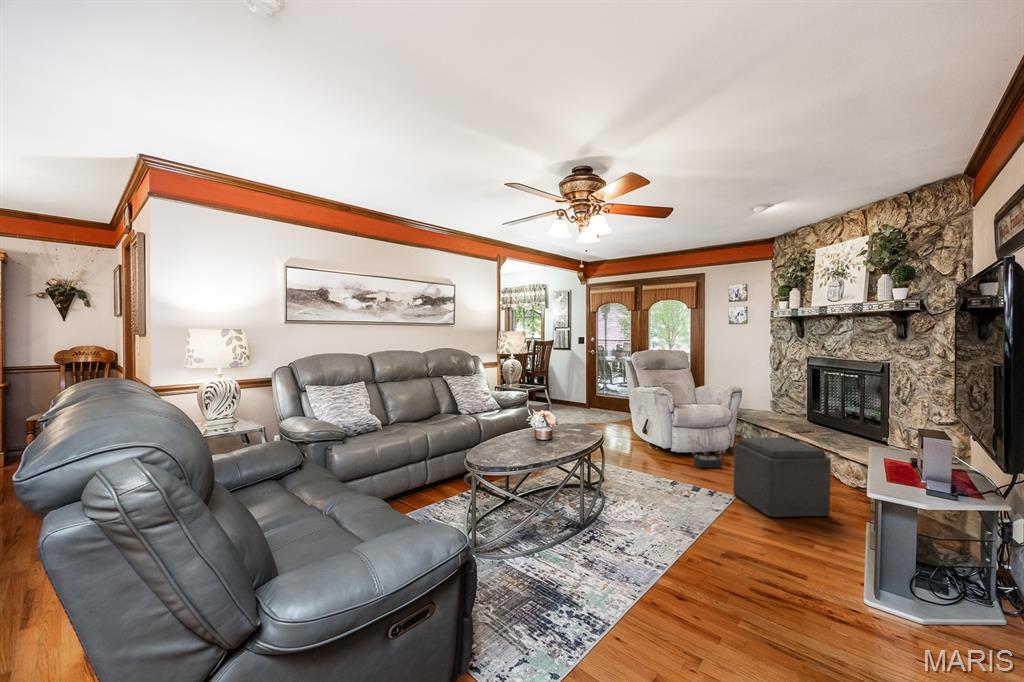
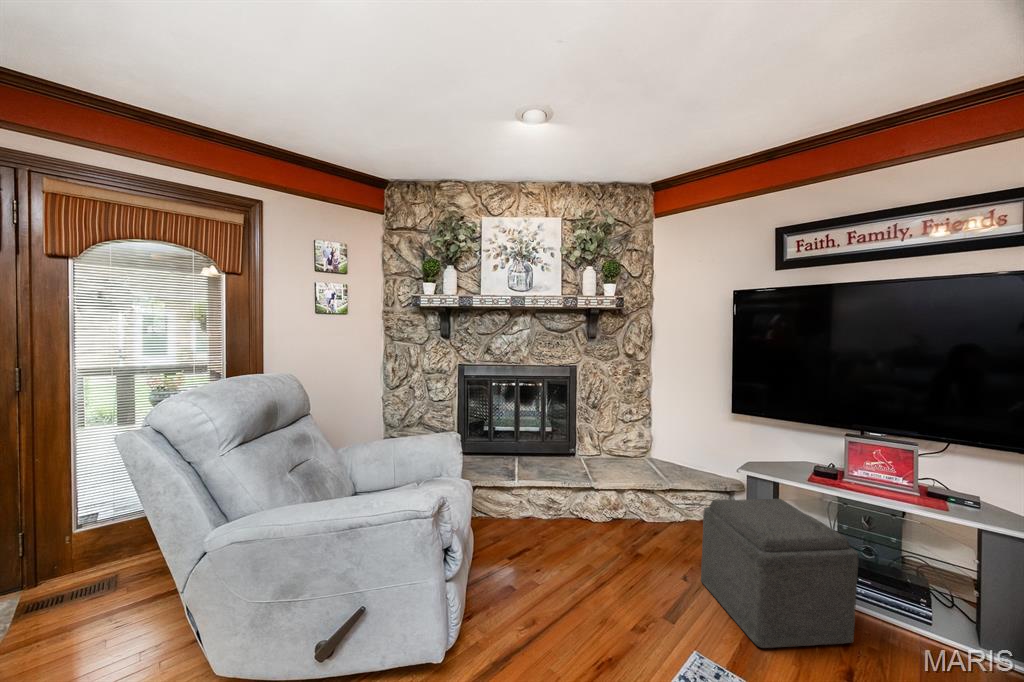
decorative plant: present [688,436,722,468] -> none [562,561,625,646]

